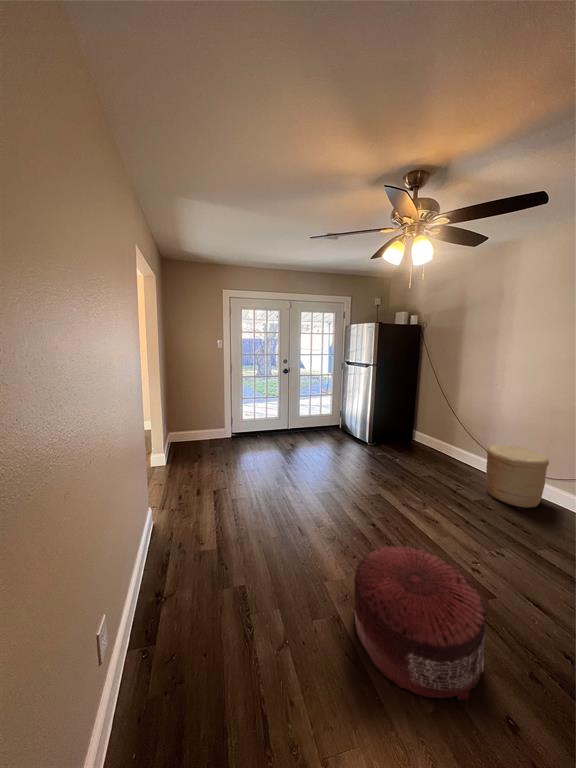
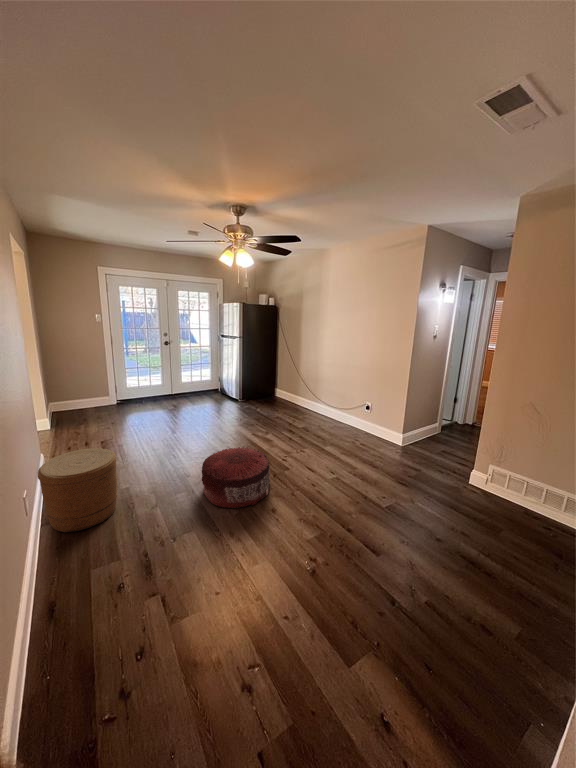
woven basket: present [486,445,549,508] -> present [38,448,117,532]

